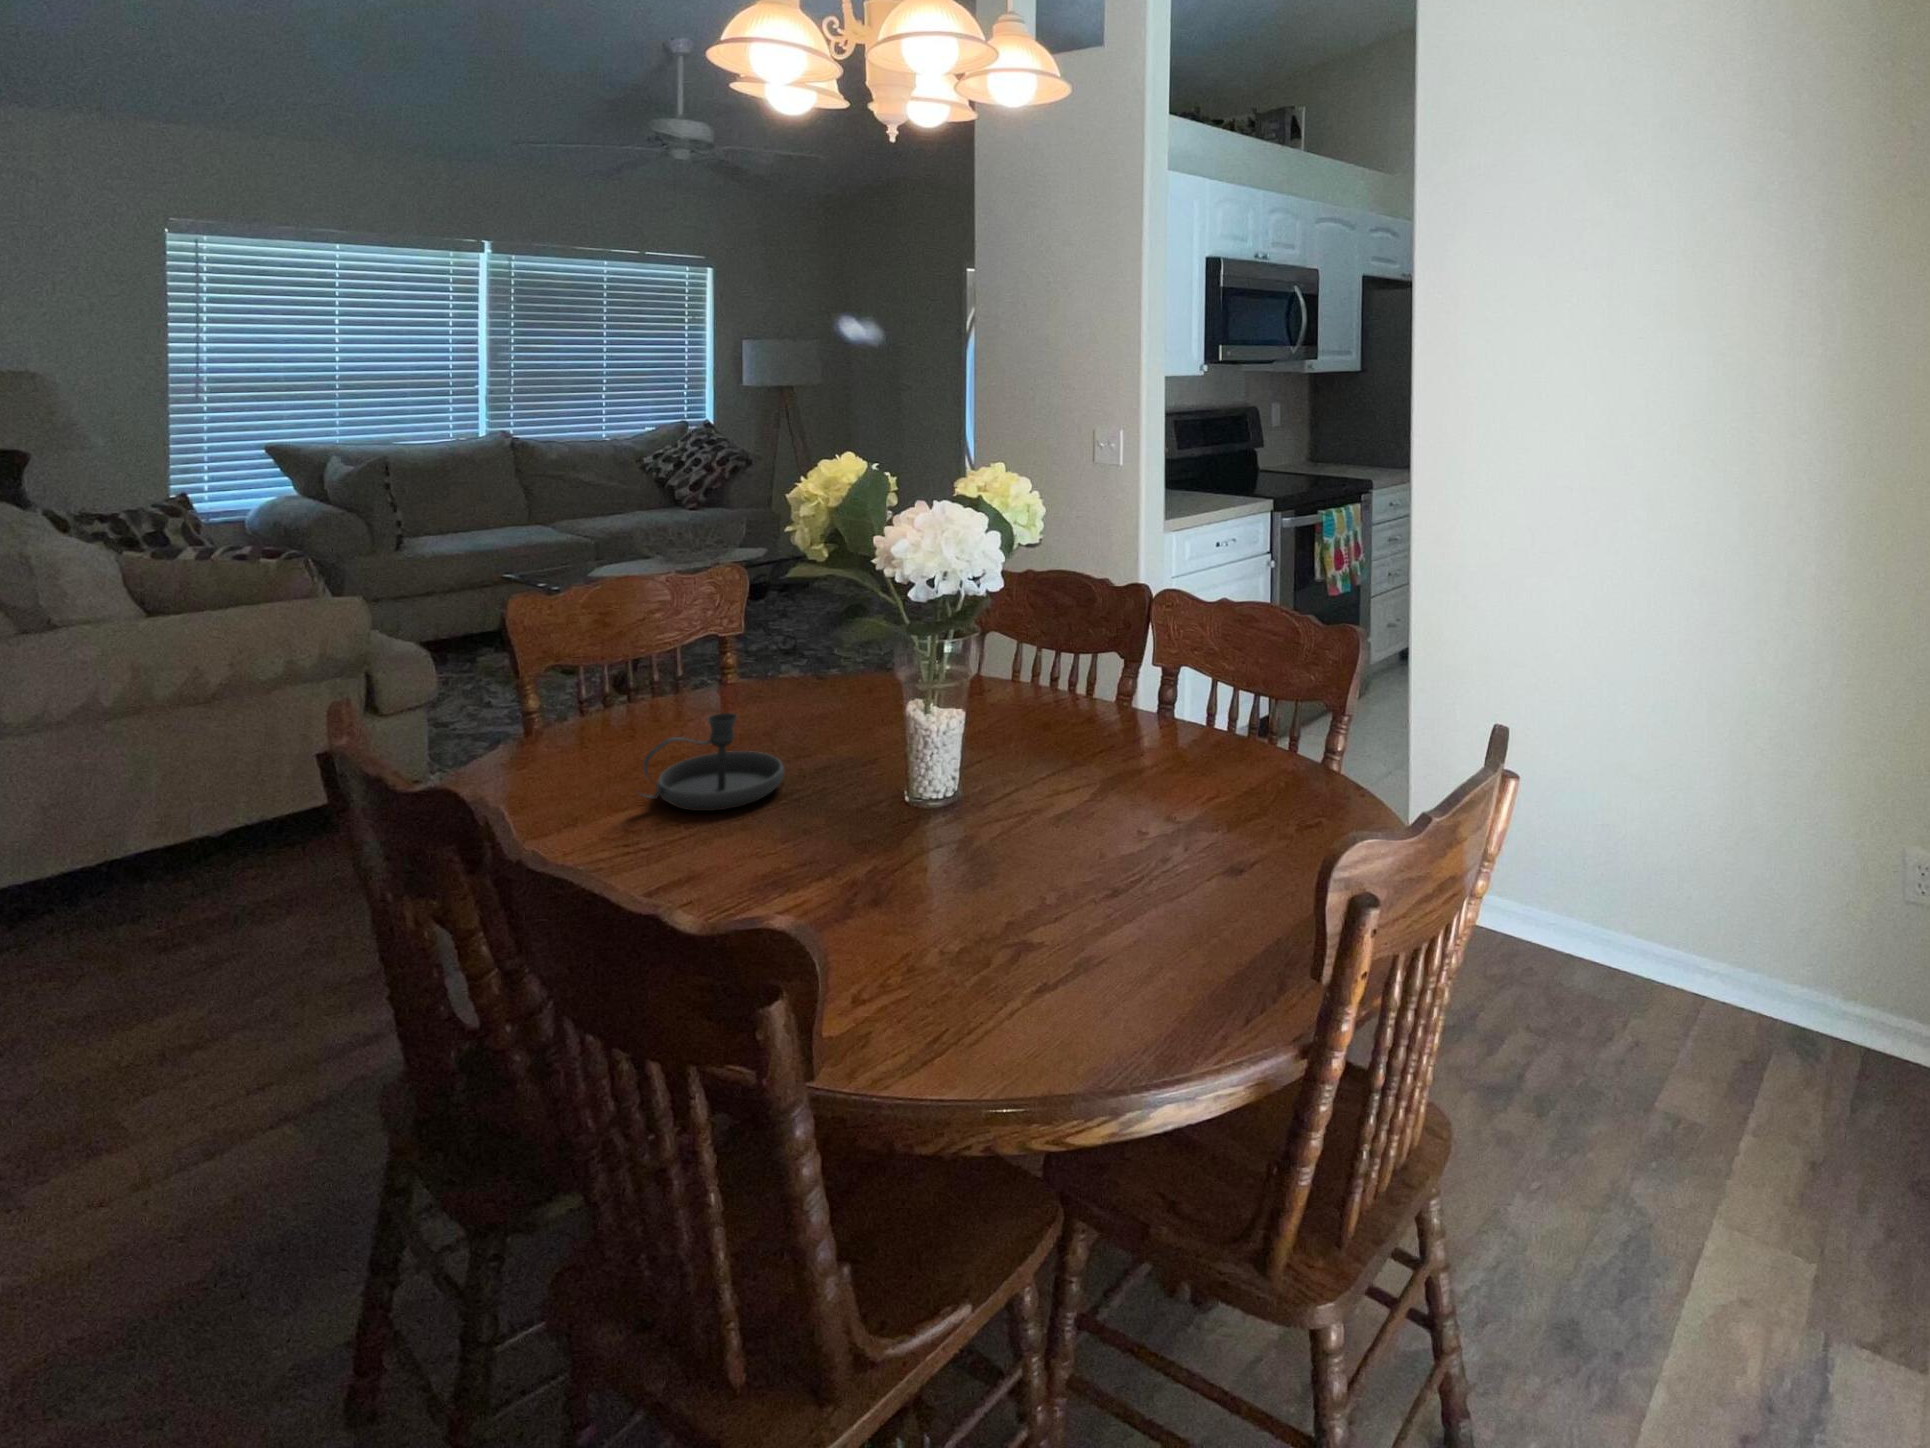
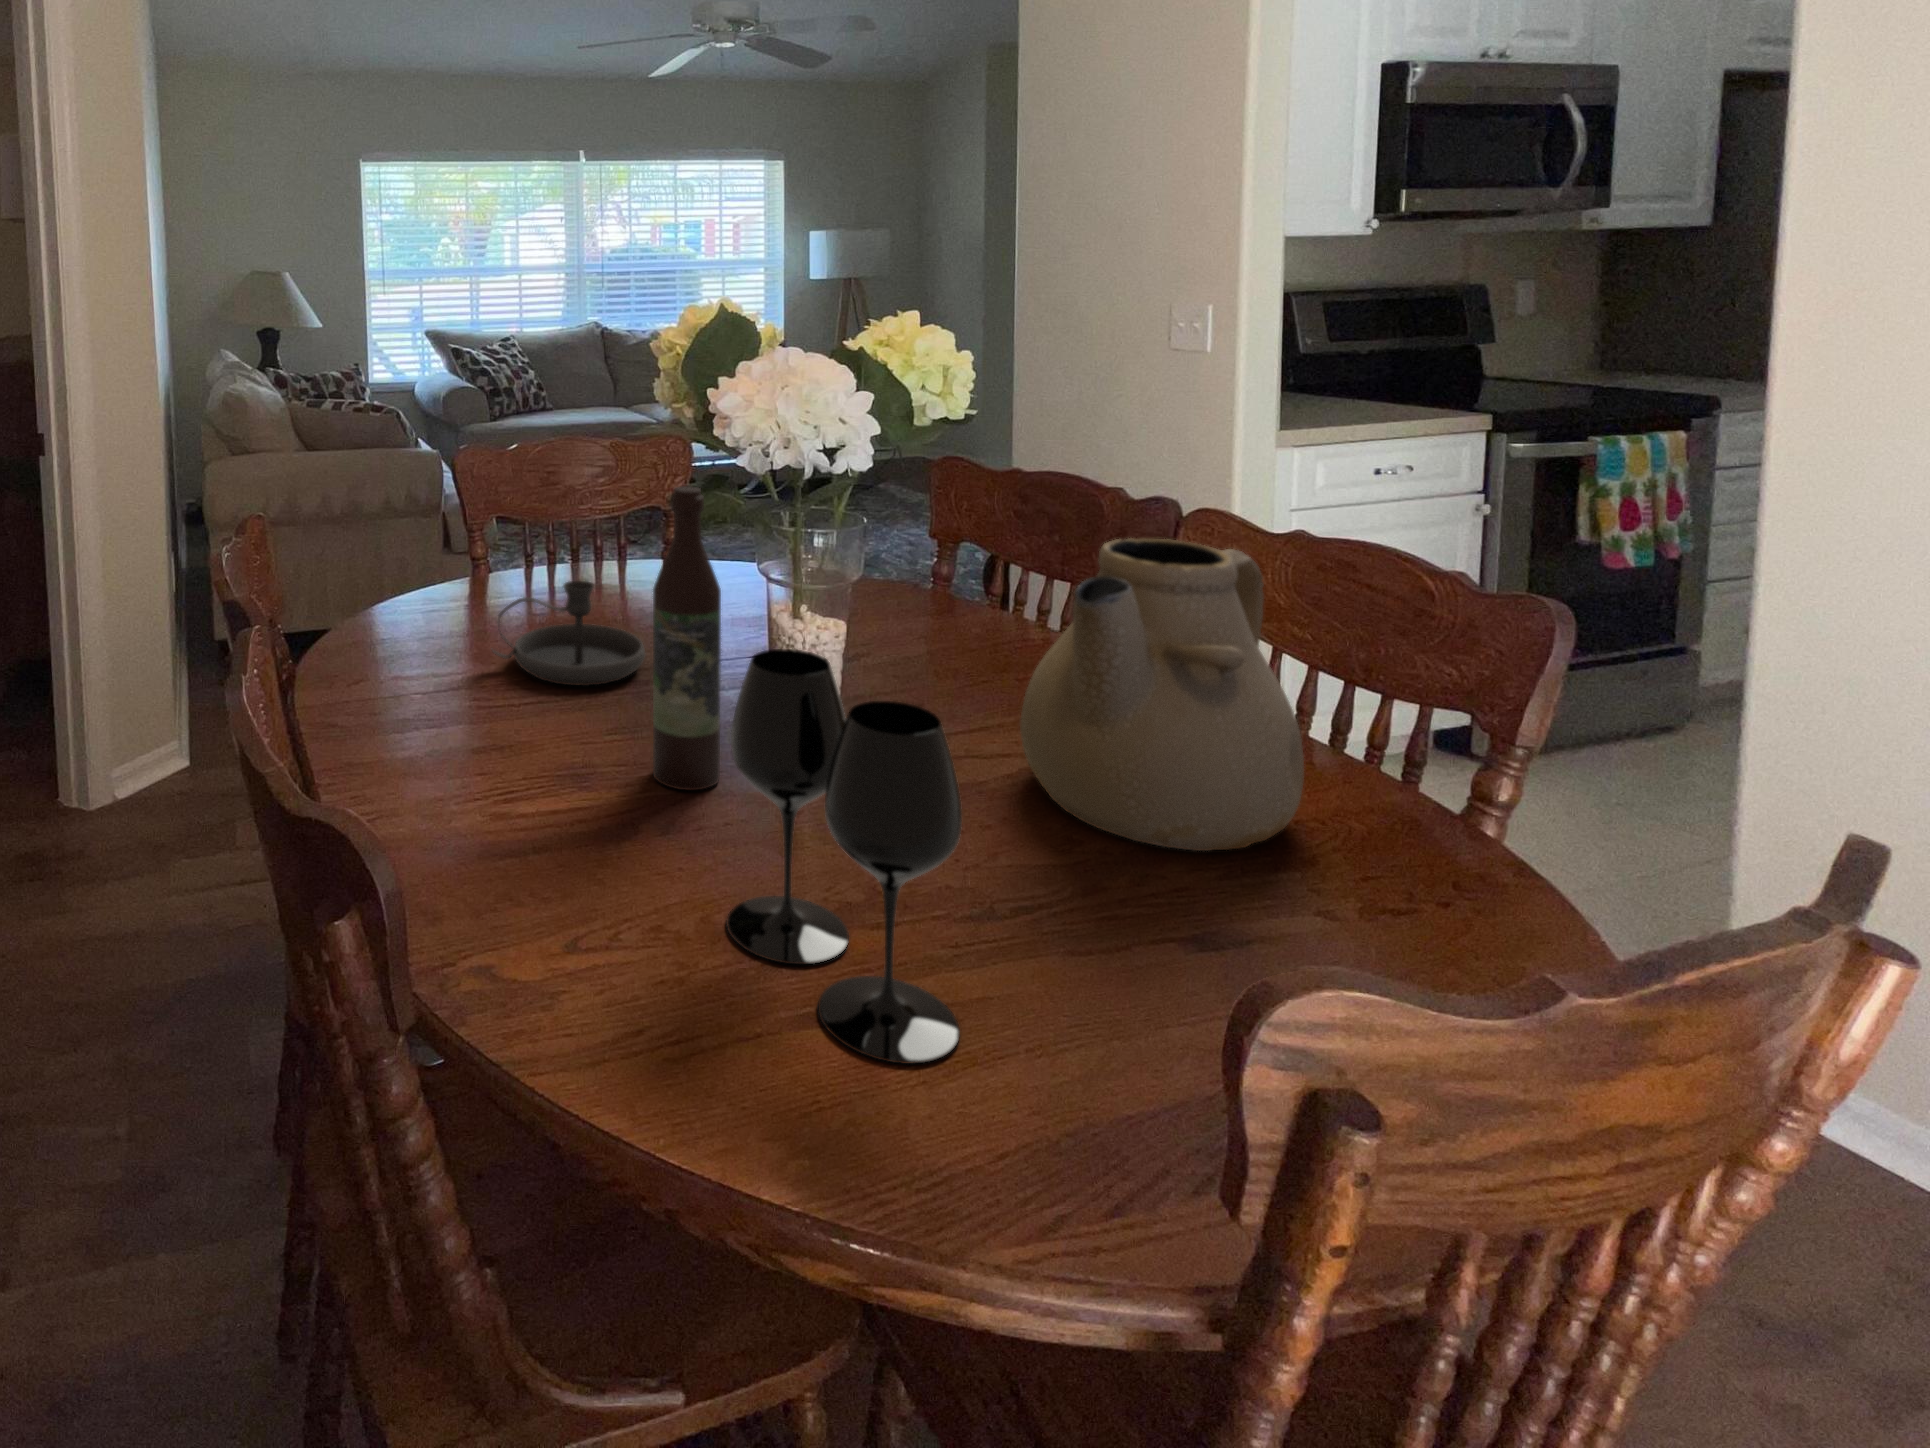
teapot: none [1096,618,1257,823] -> present [1020,539,1304,851]
wine bottle: none [842,620,899,869] -> present [653,486,721,790]
wine glass: none [957,732,1135,996] -> present [726,649,962,1064]

